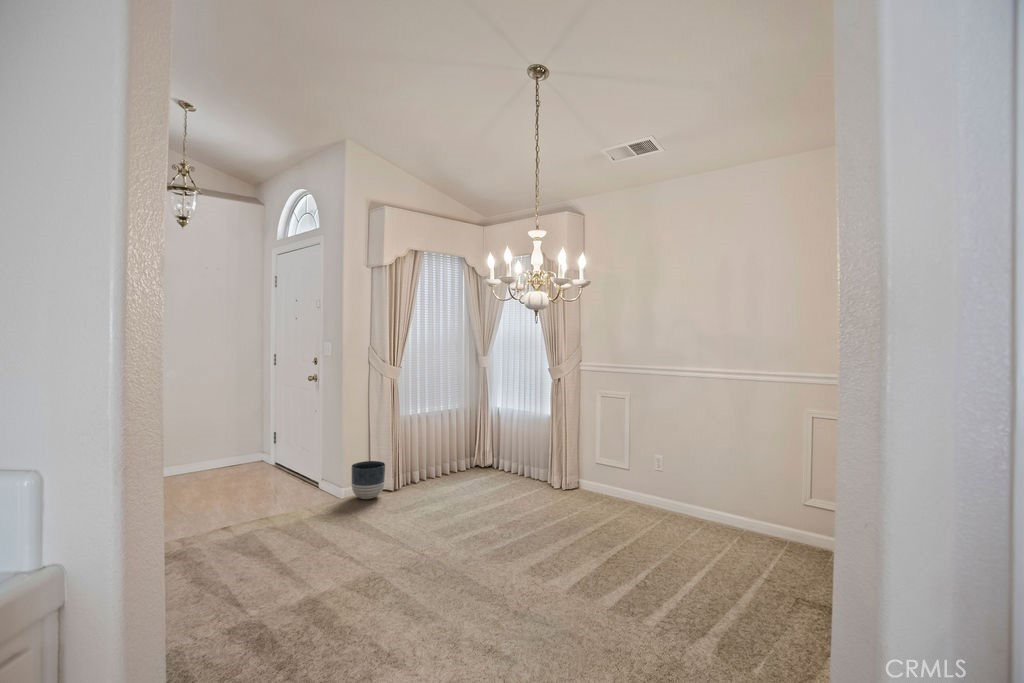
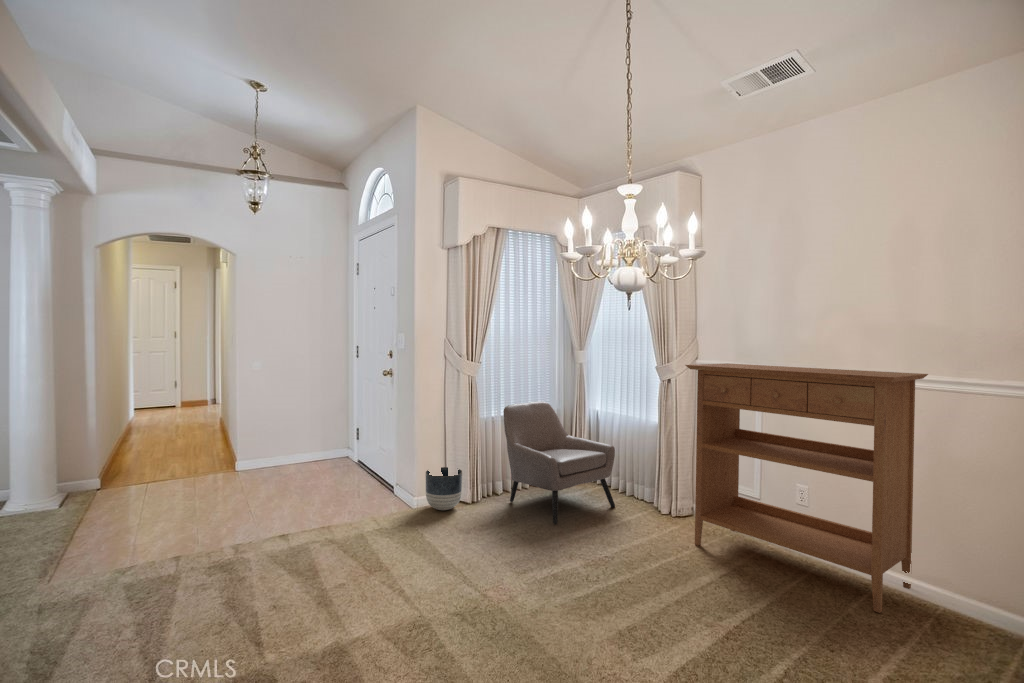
console table: none [573,366,740,546] -> present [685,363,928,613]
armchair: none [421,401,516,503] -> present [503,401,615,524]

